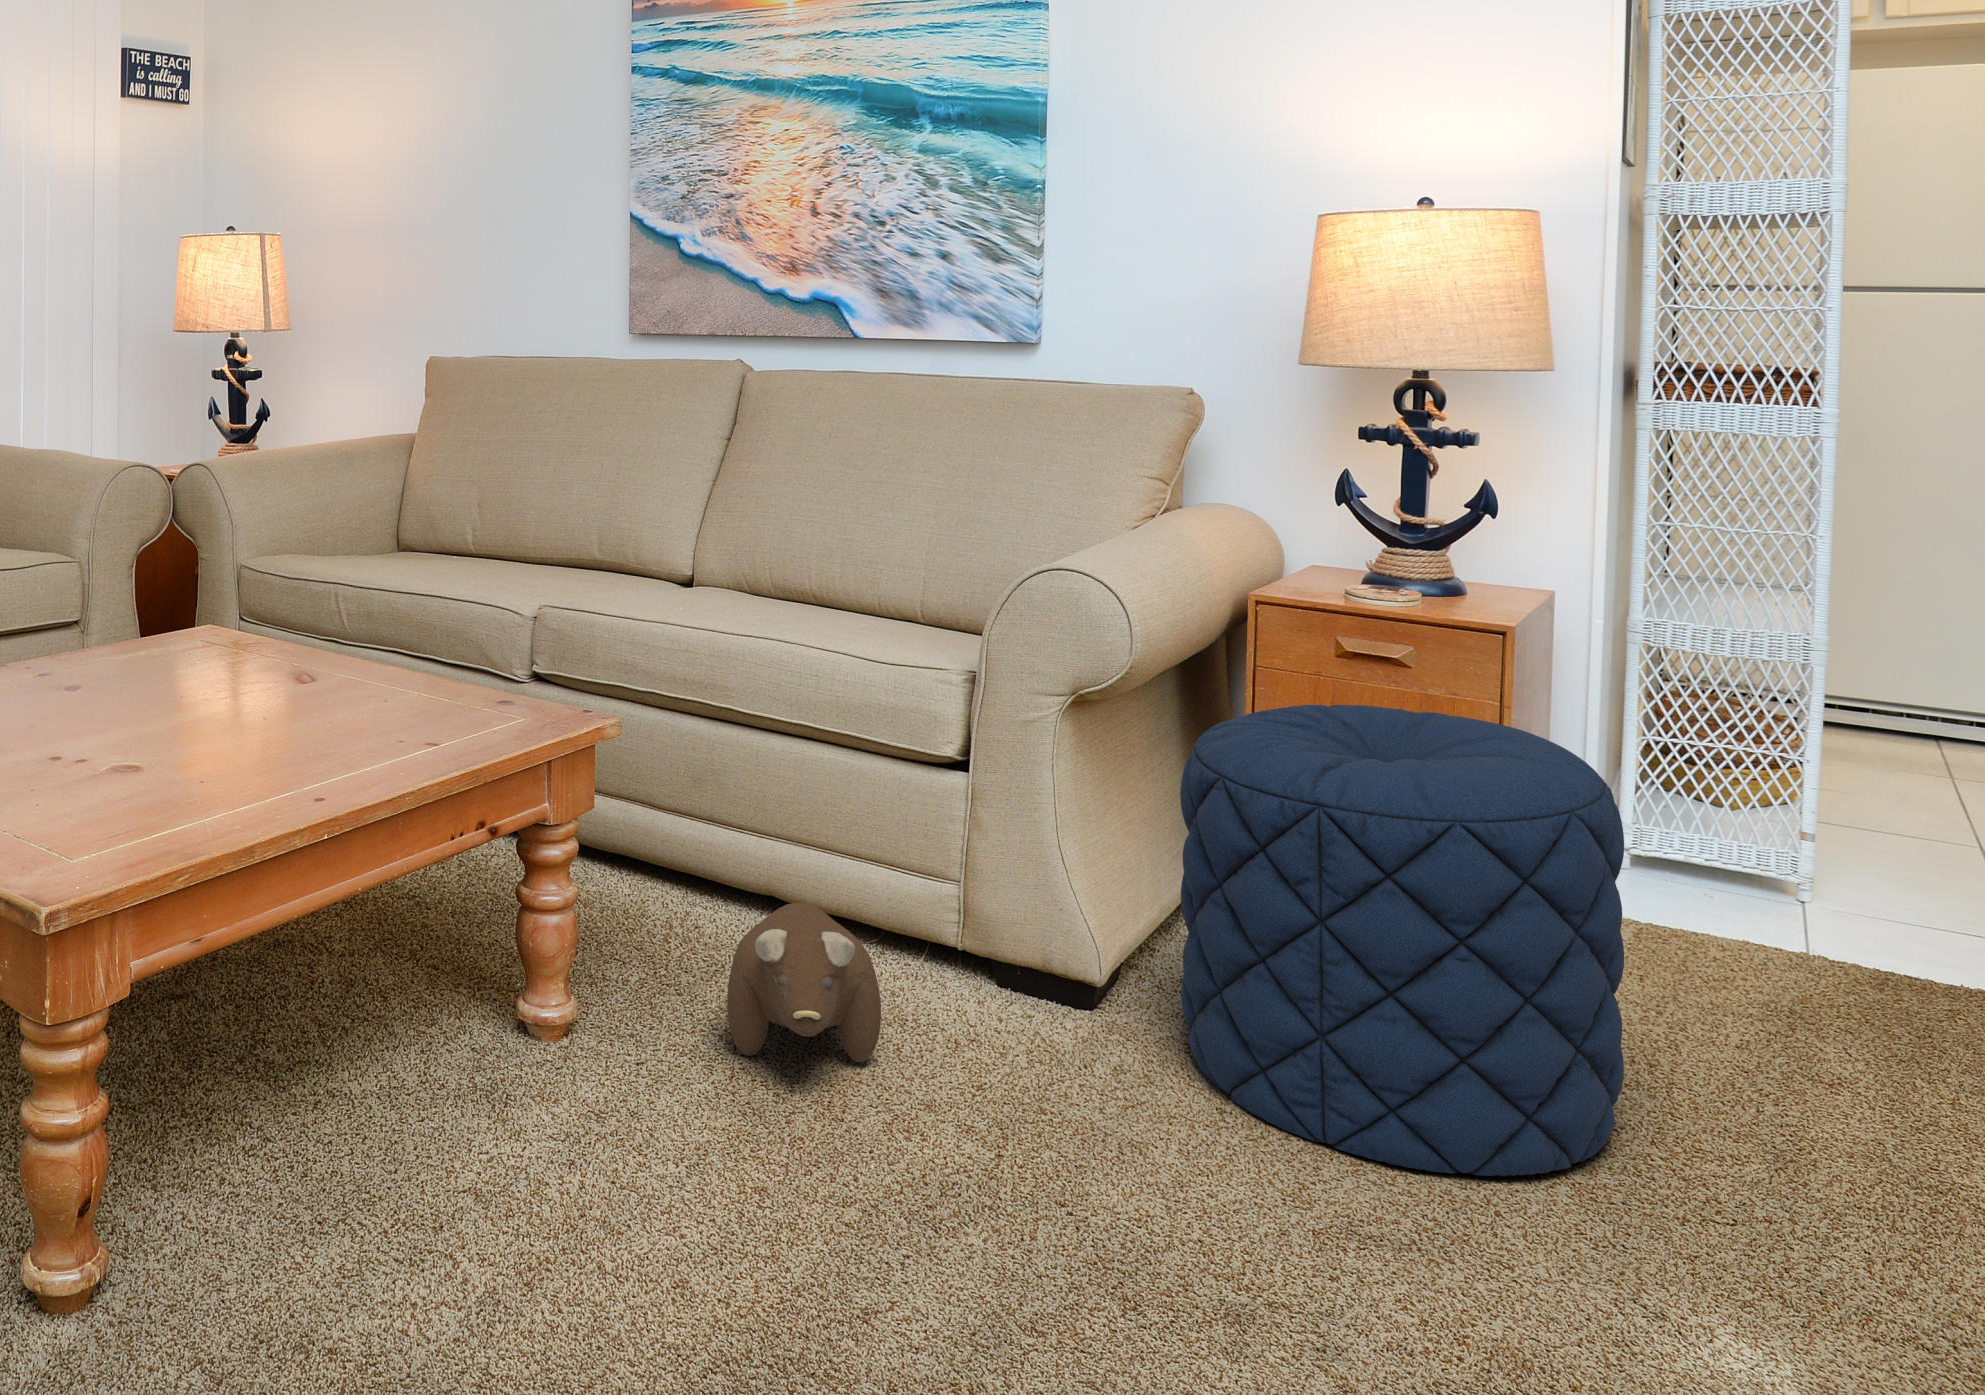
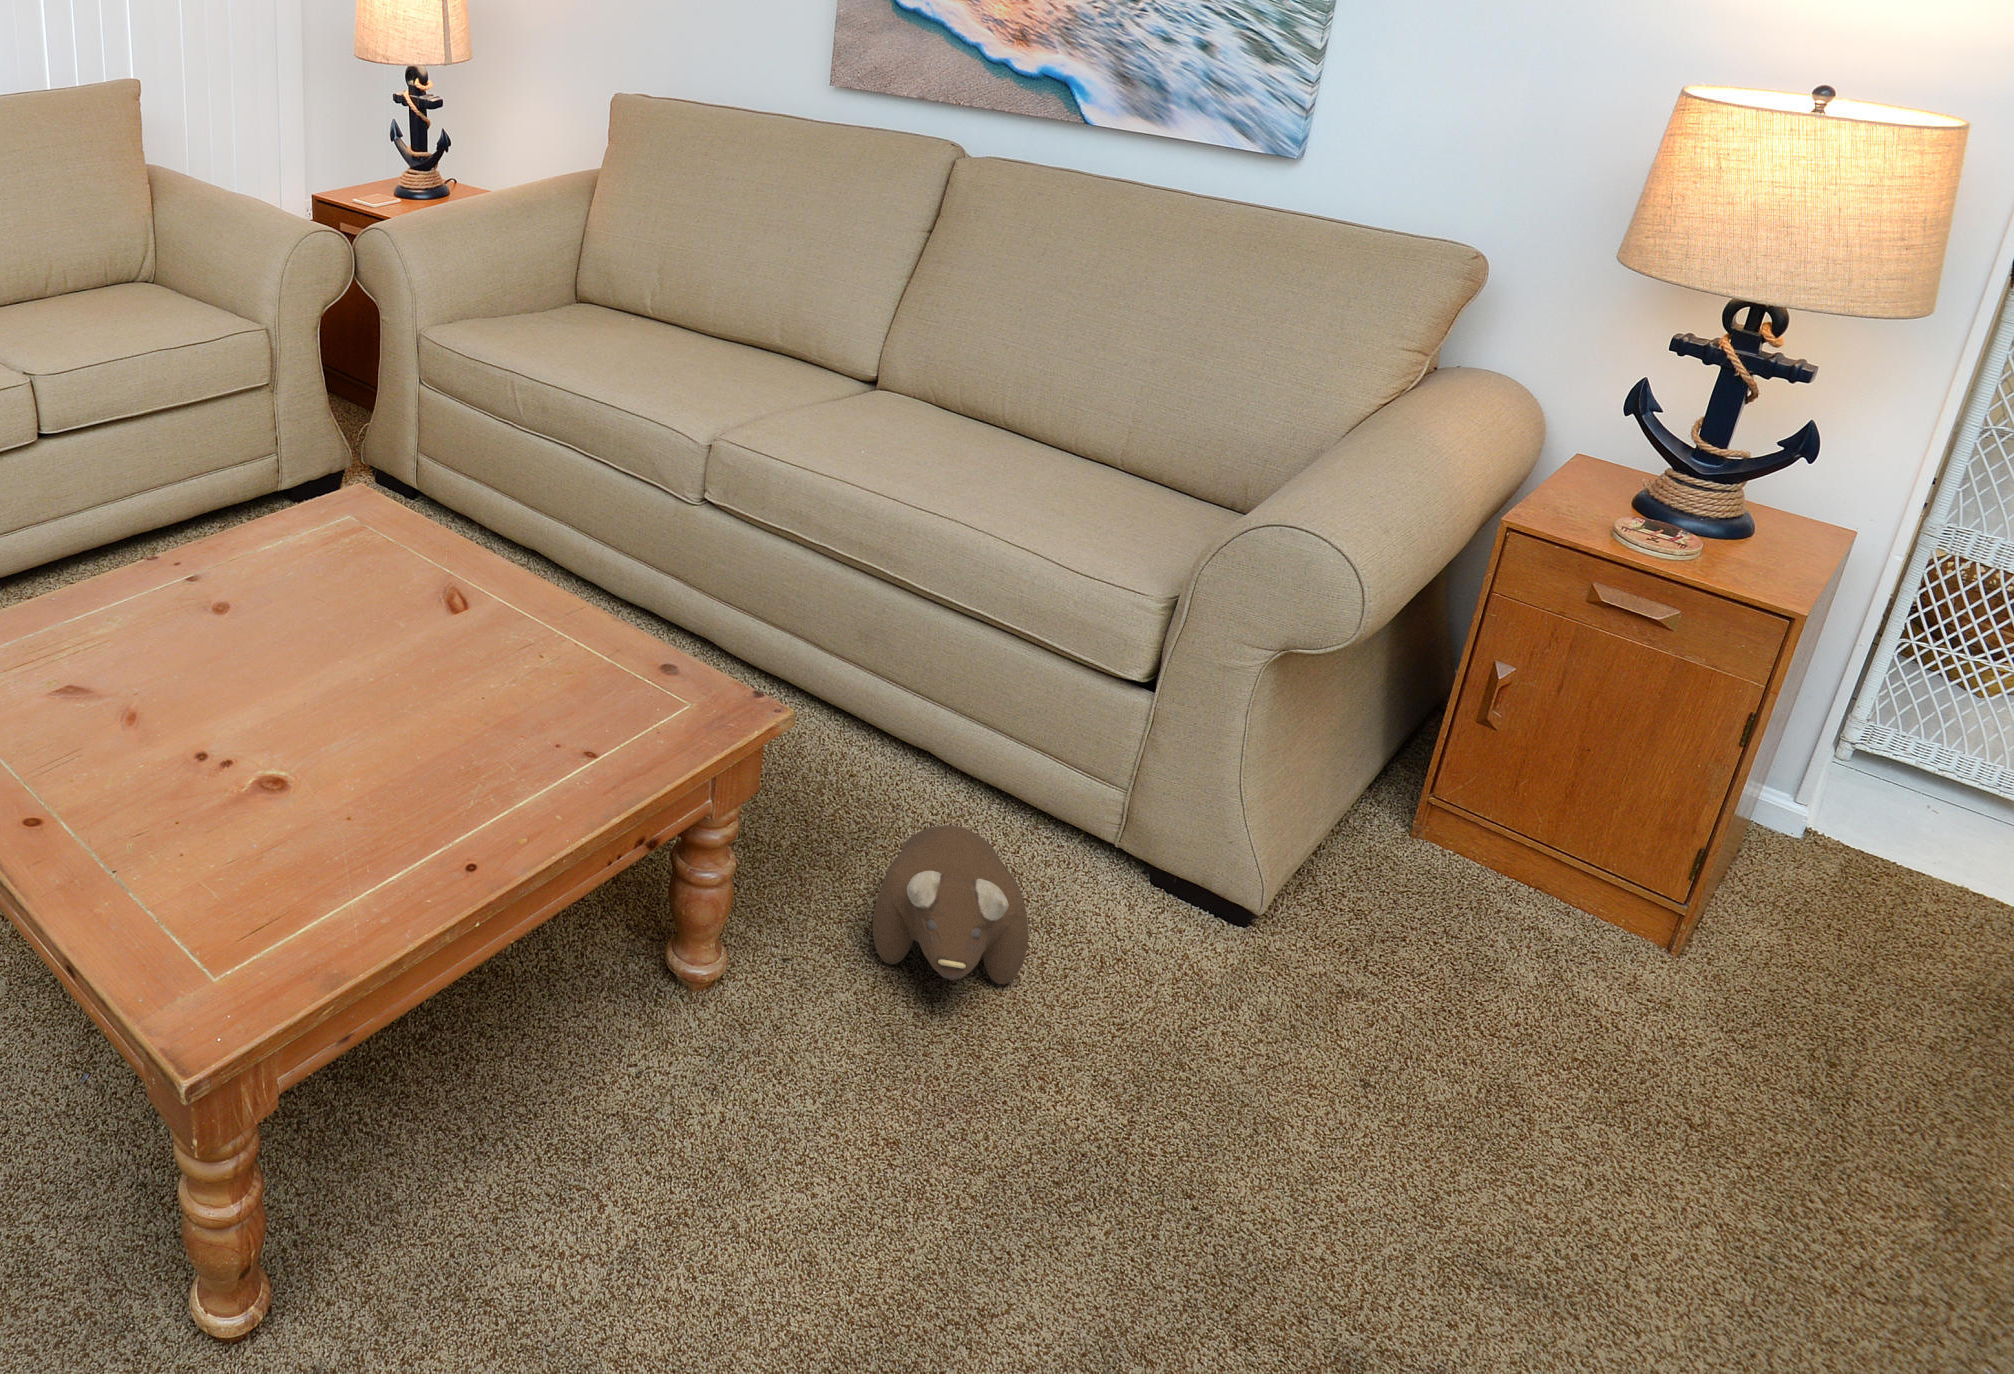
pouf: present [1180,705,1624,1176] -> none [1339,676,1878,1207]

